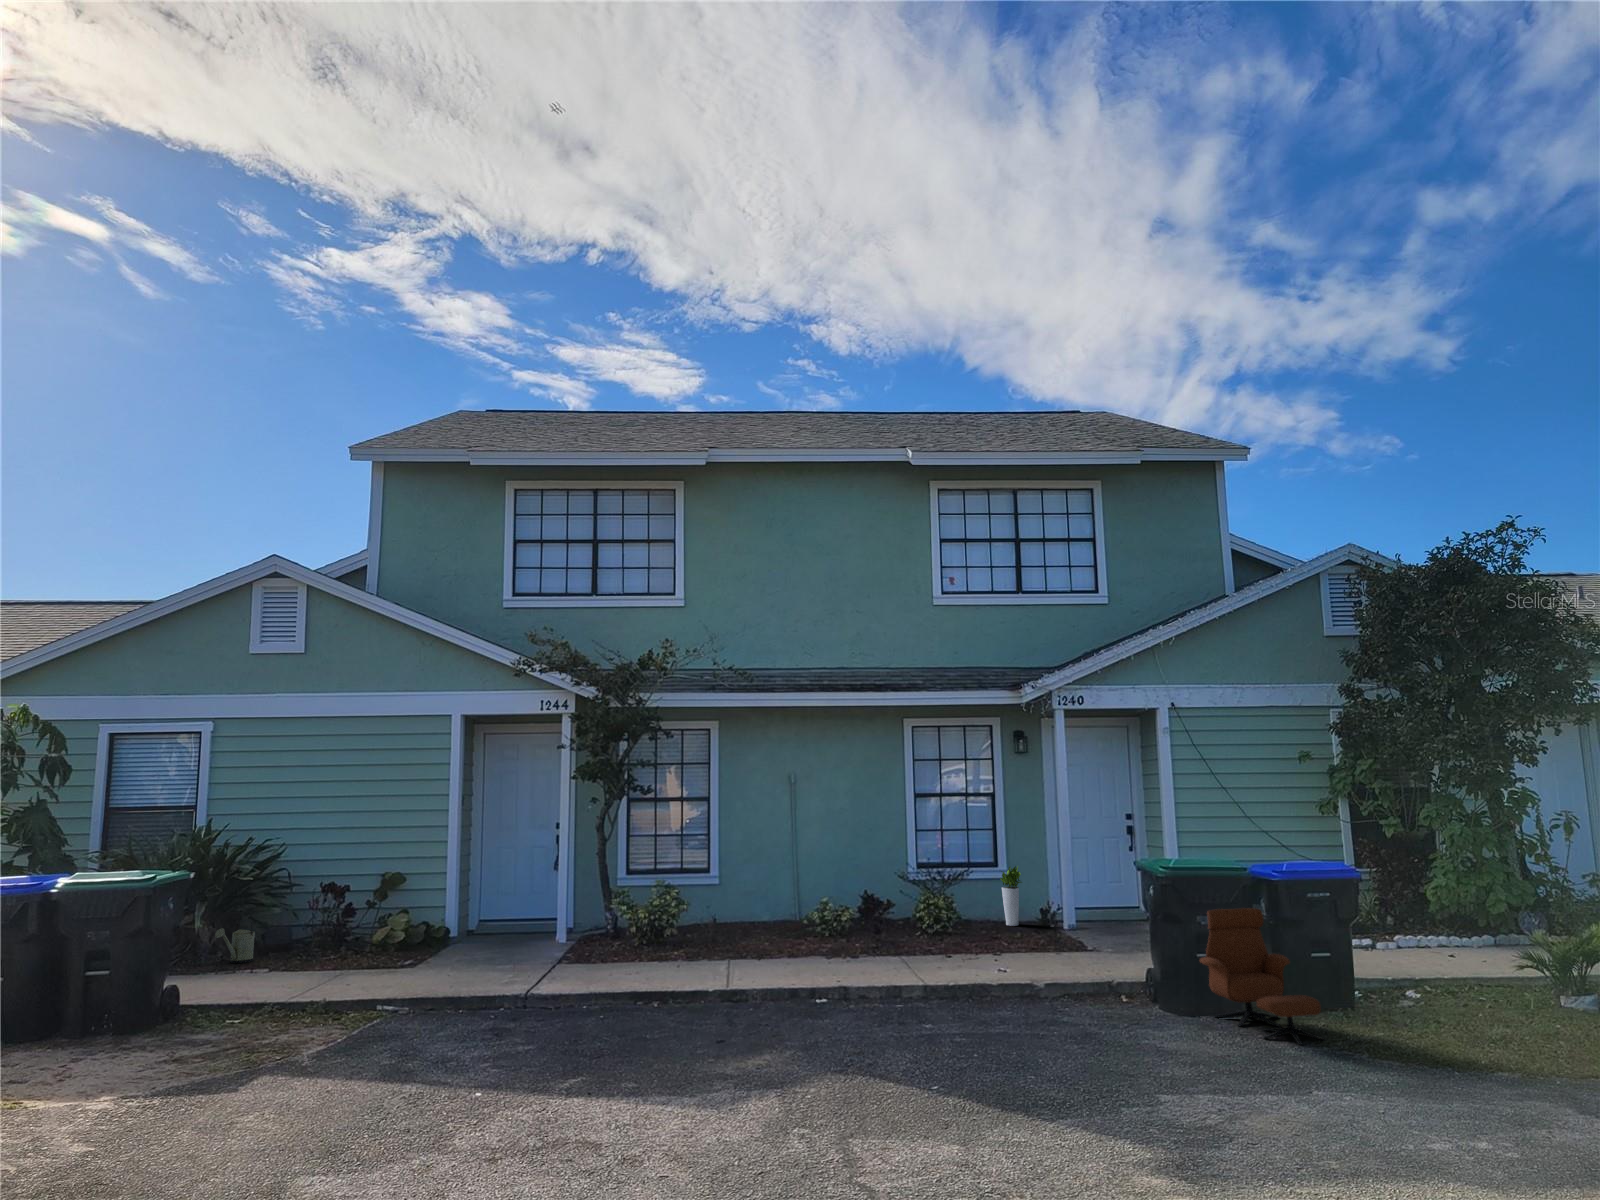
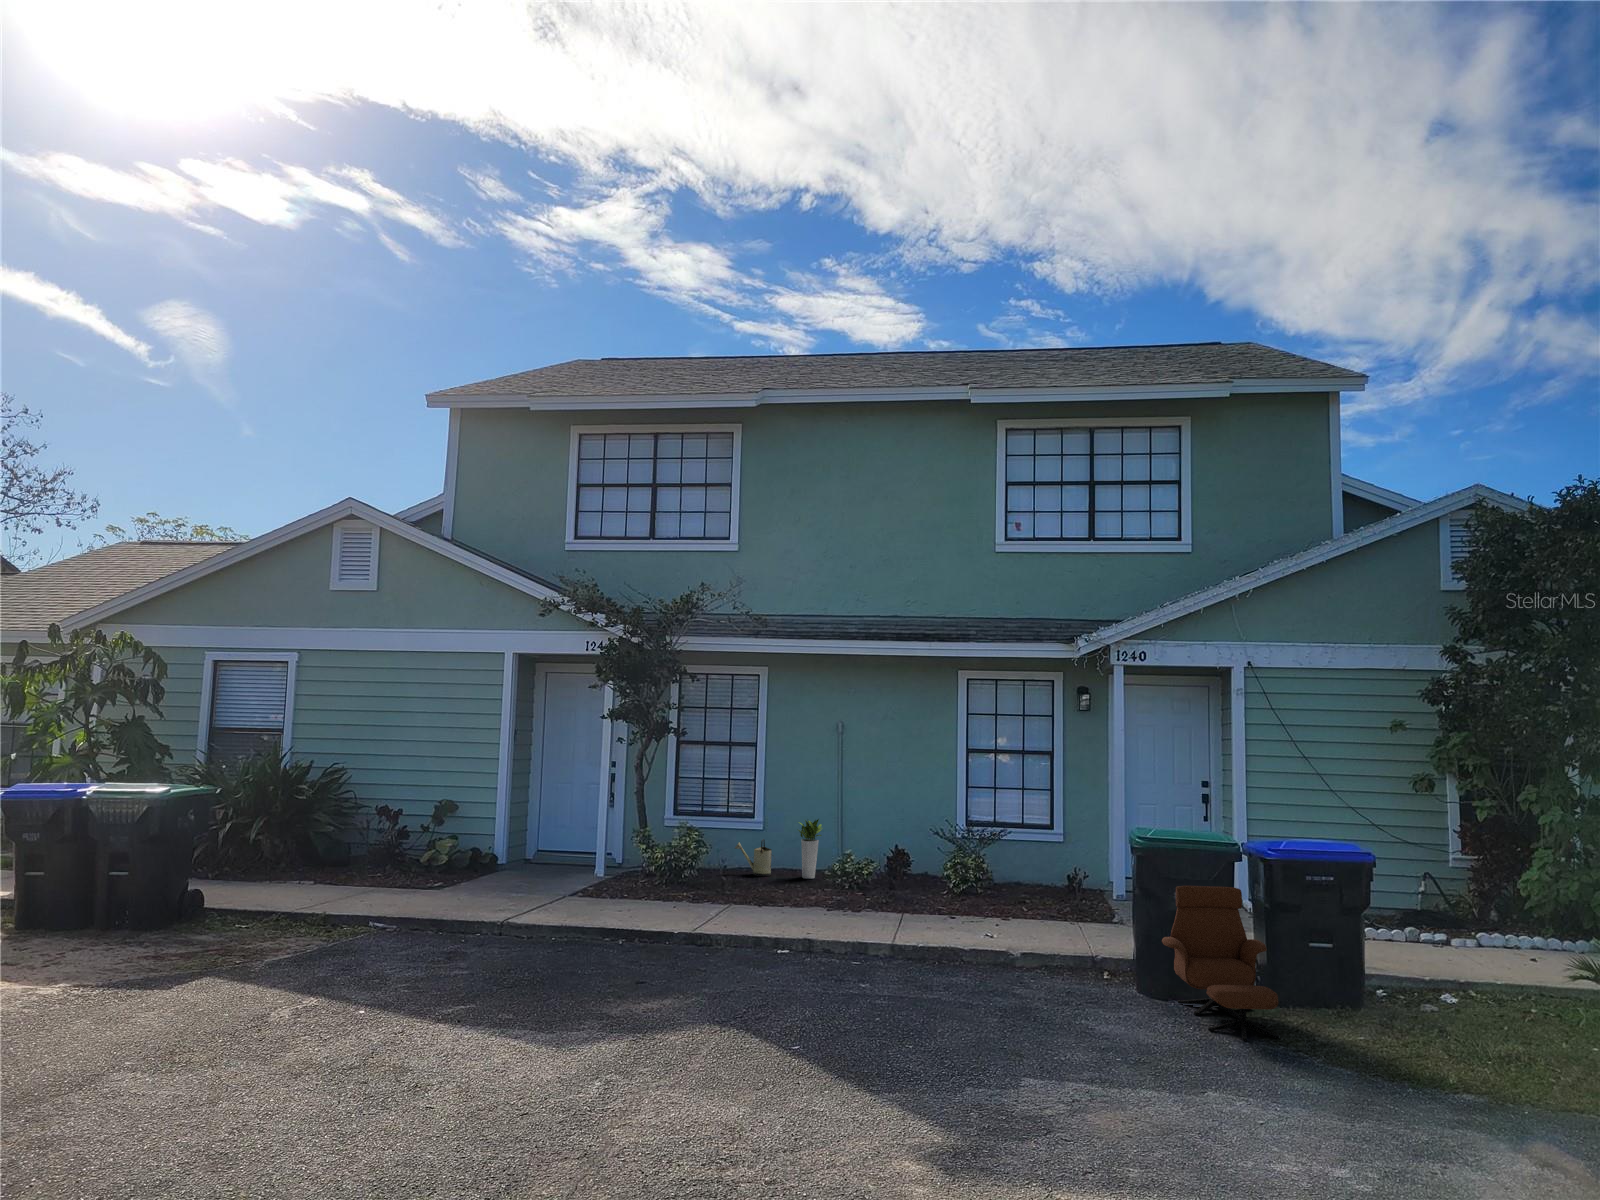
planter: present [1000,866,1022,926] -> present [798,819,822,879]
watering can: present [215,921,255,963] -> present [735,839,772,876]

